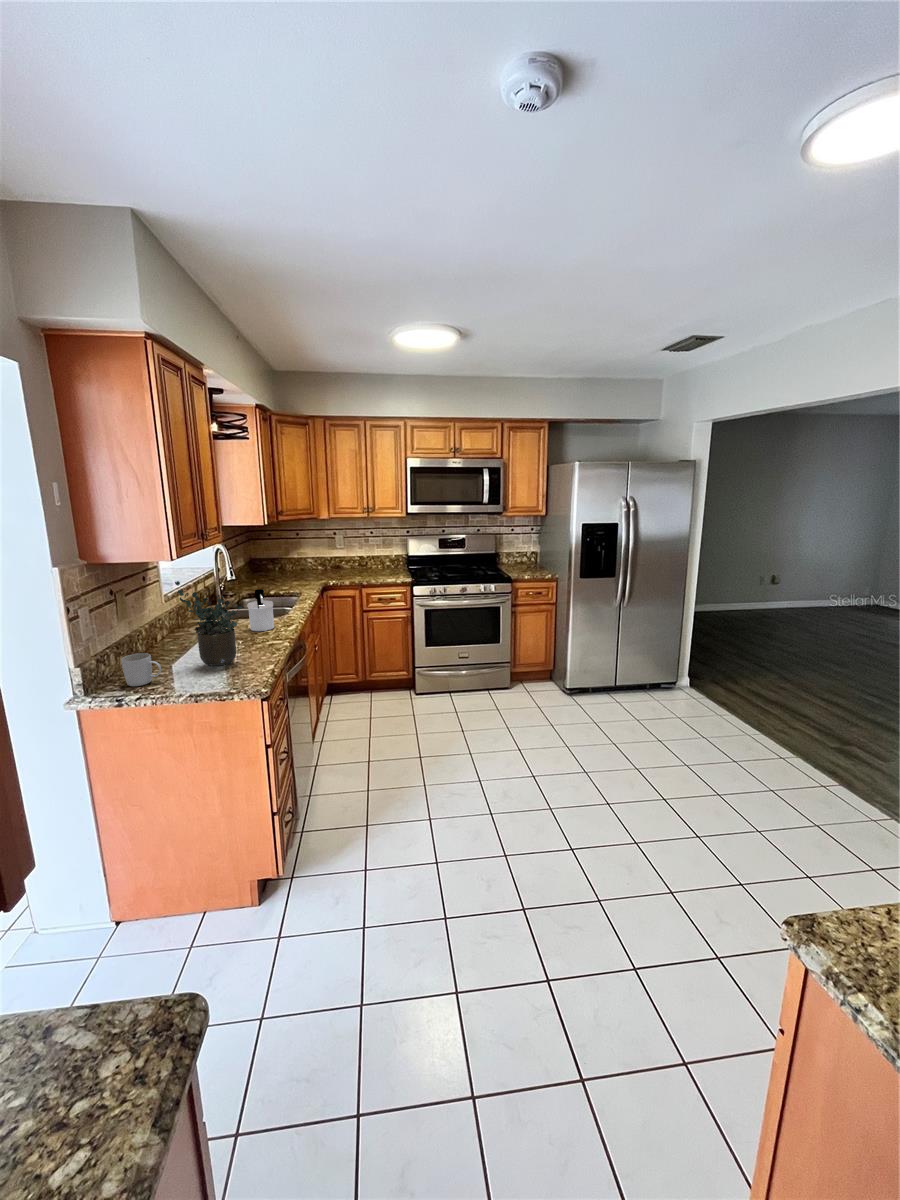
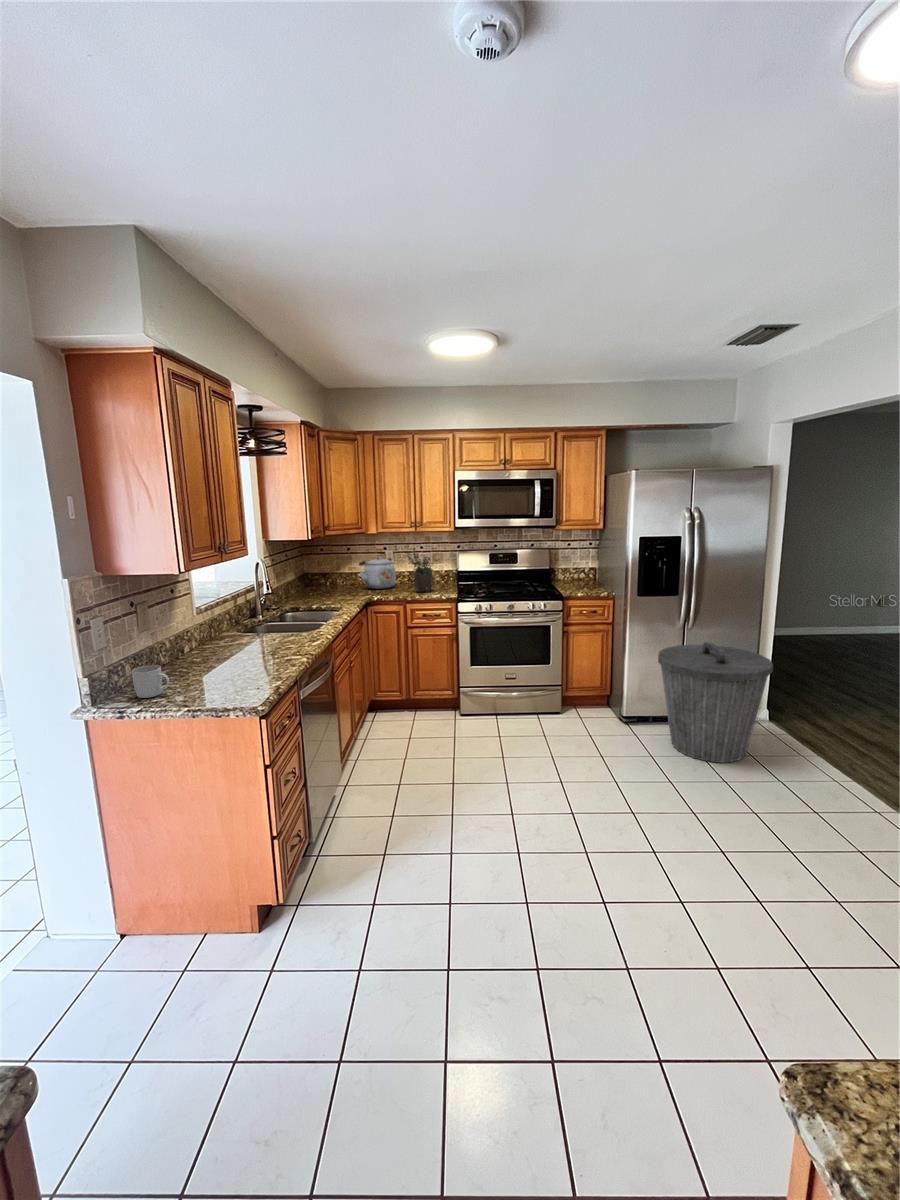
kettle: none [310,542,348,573] -> present [359,557,396,589]
potted plant: present [175,581,243,667] -> present [405,547,437,592]
soap dispenser: present [247,589,274,631] -> none [274,603,301,646]
trash can: none [599,619,697,725] -> present [658,642,773,763]

